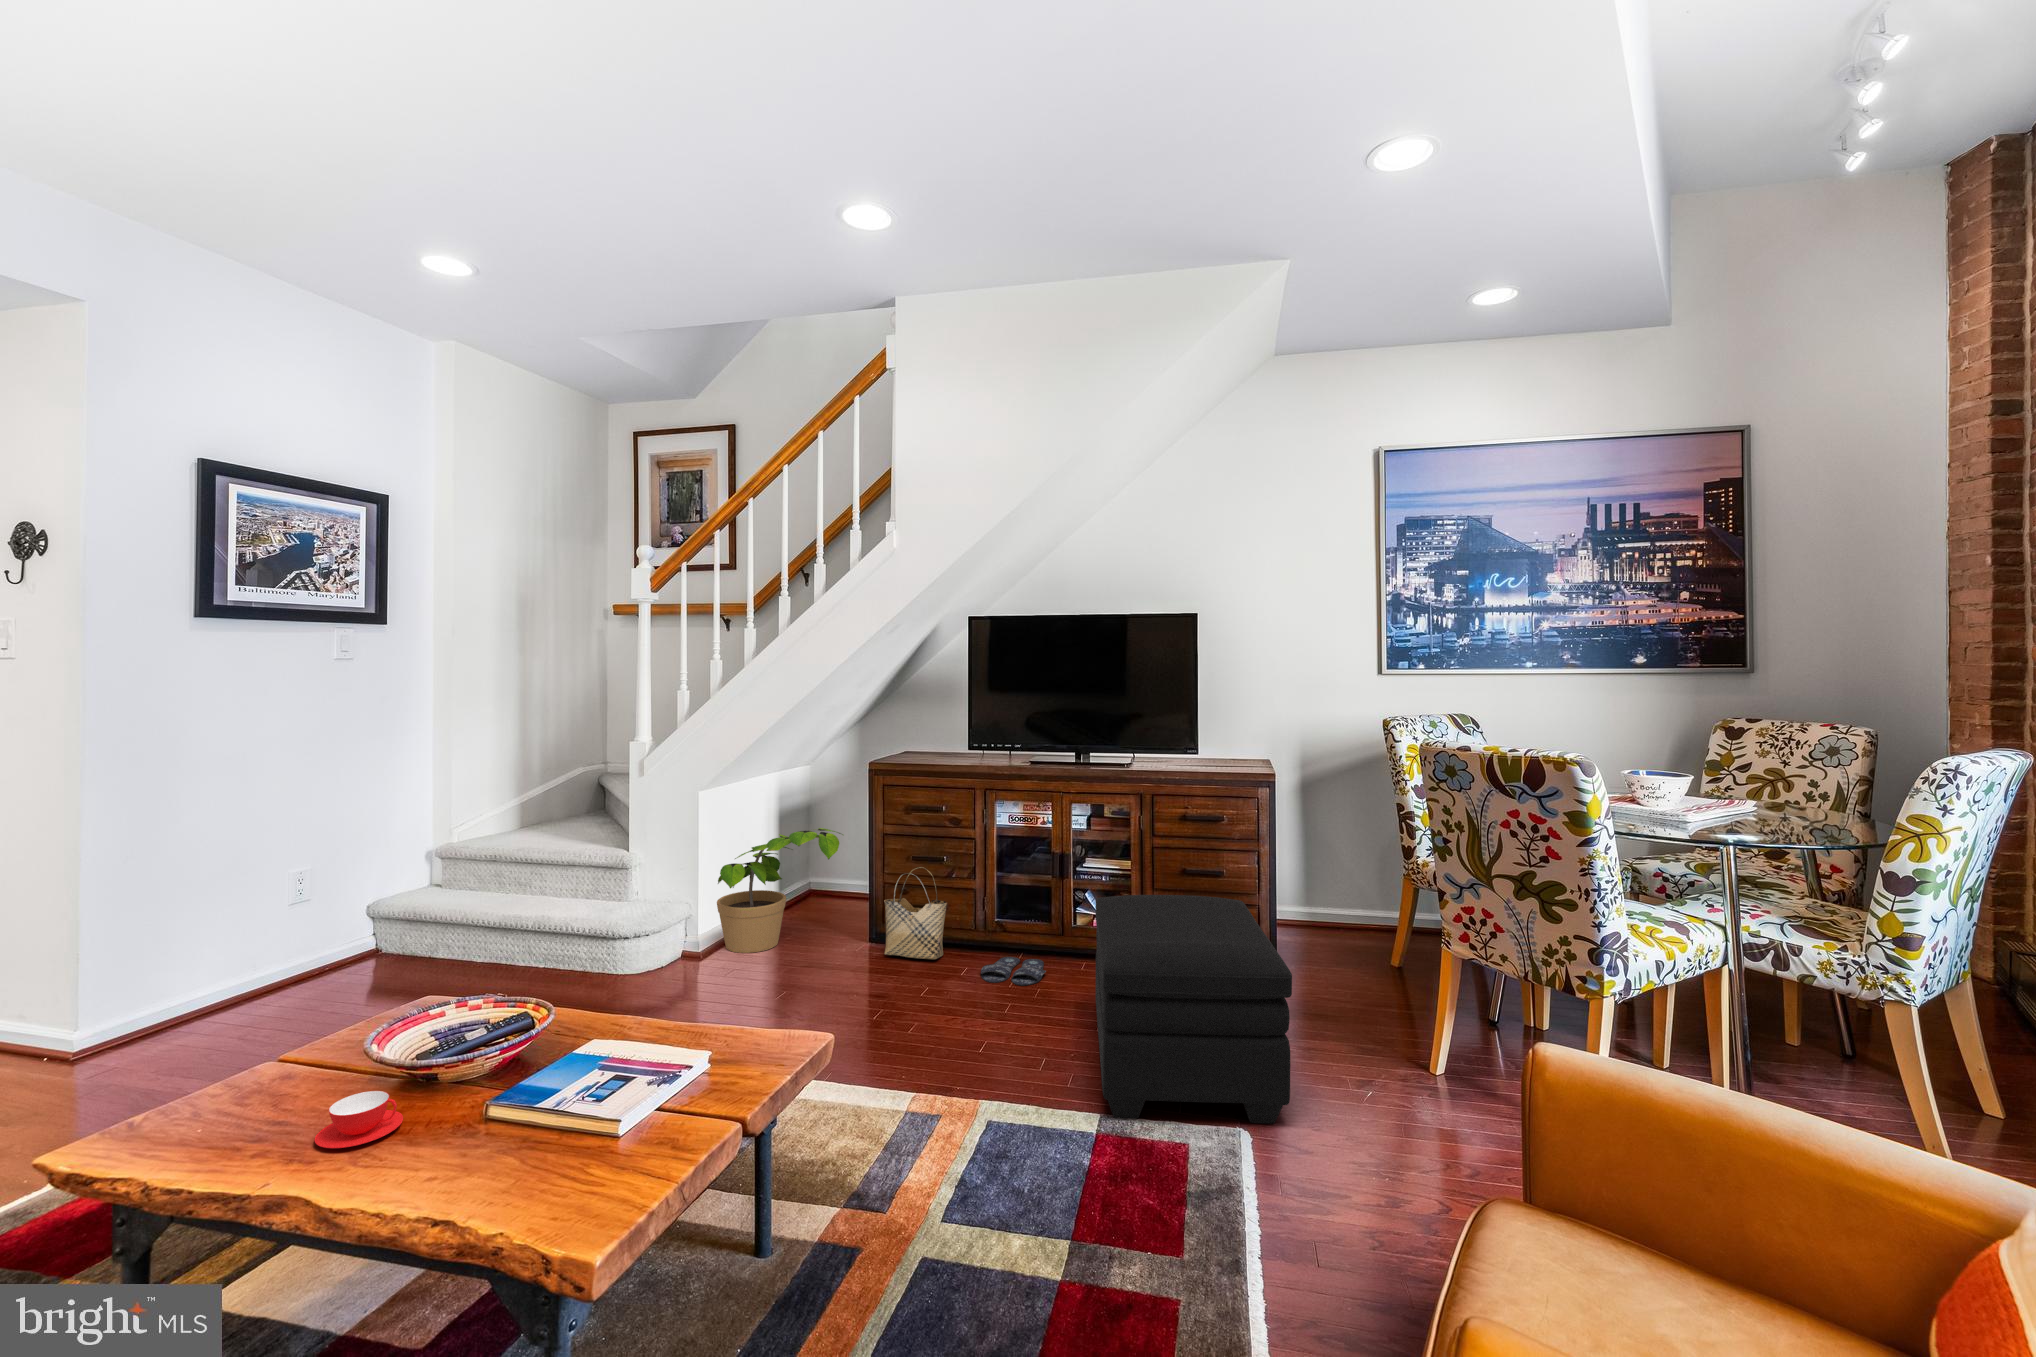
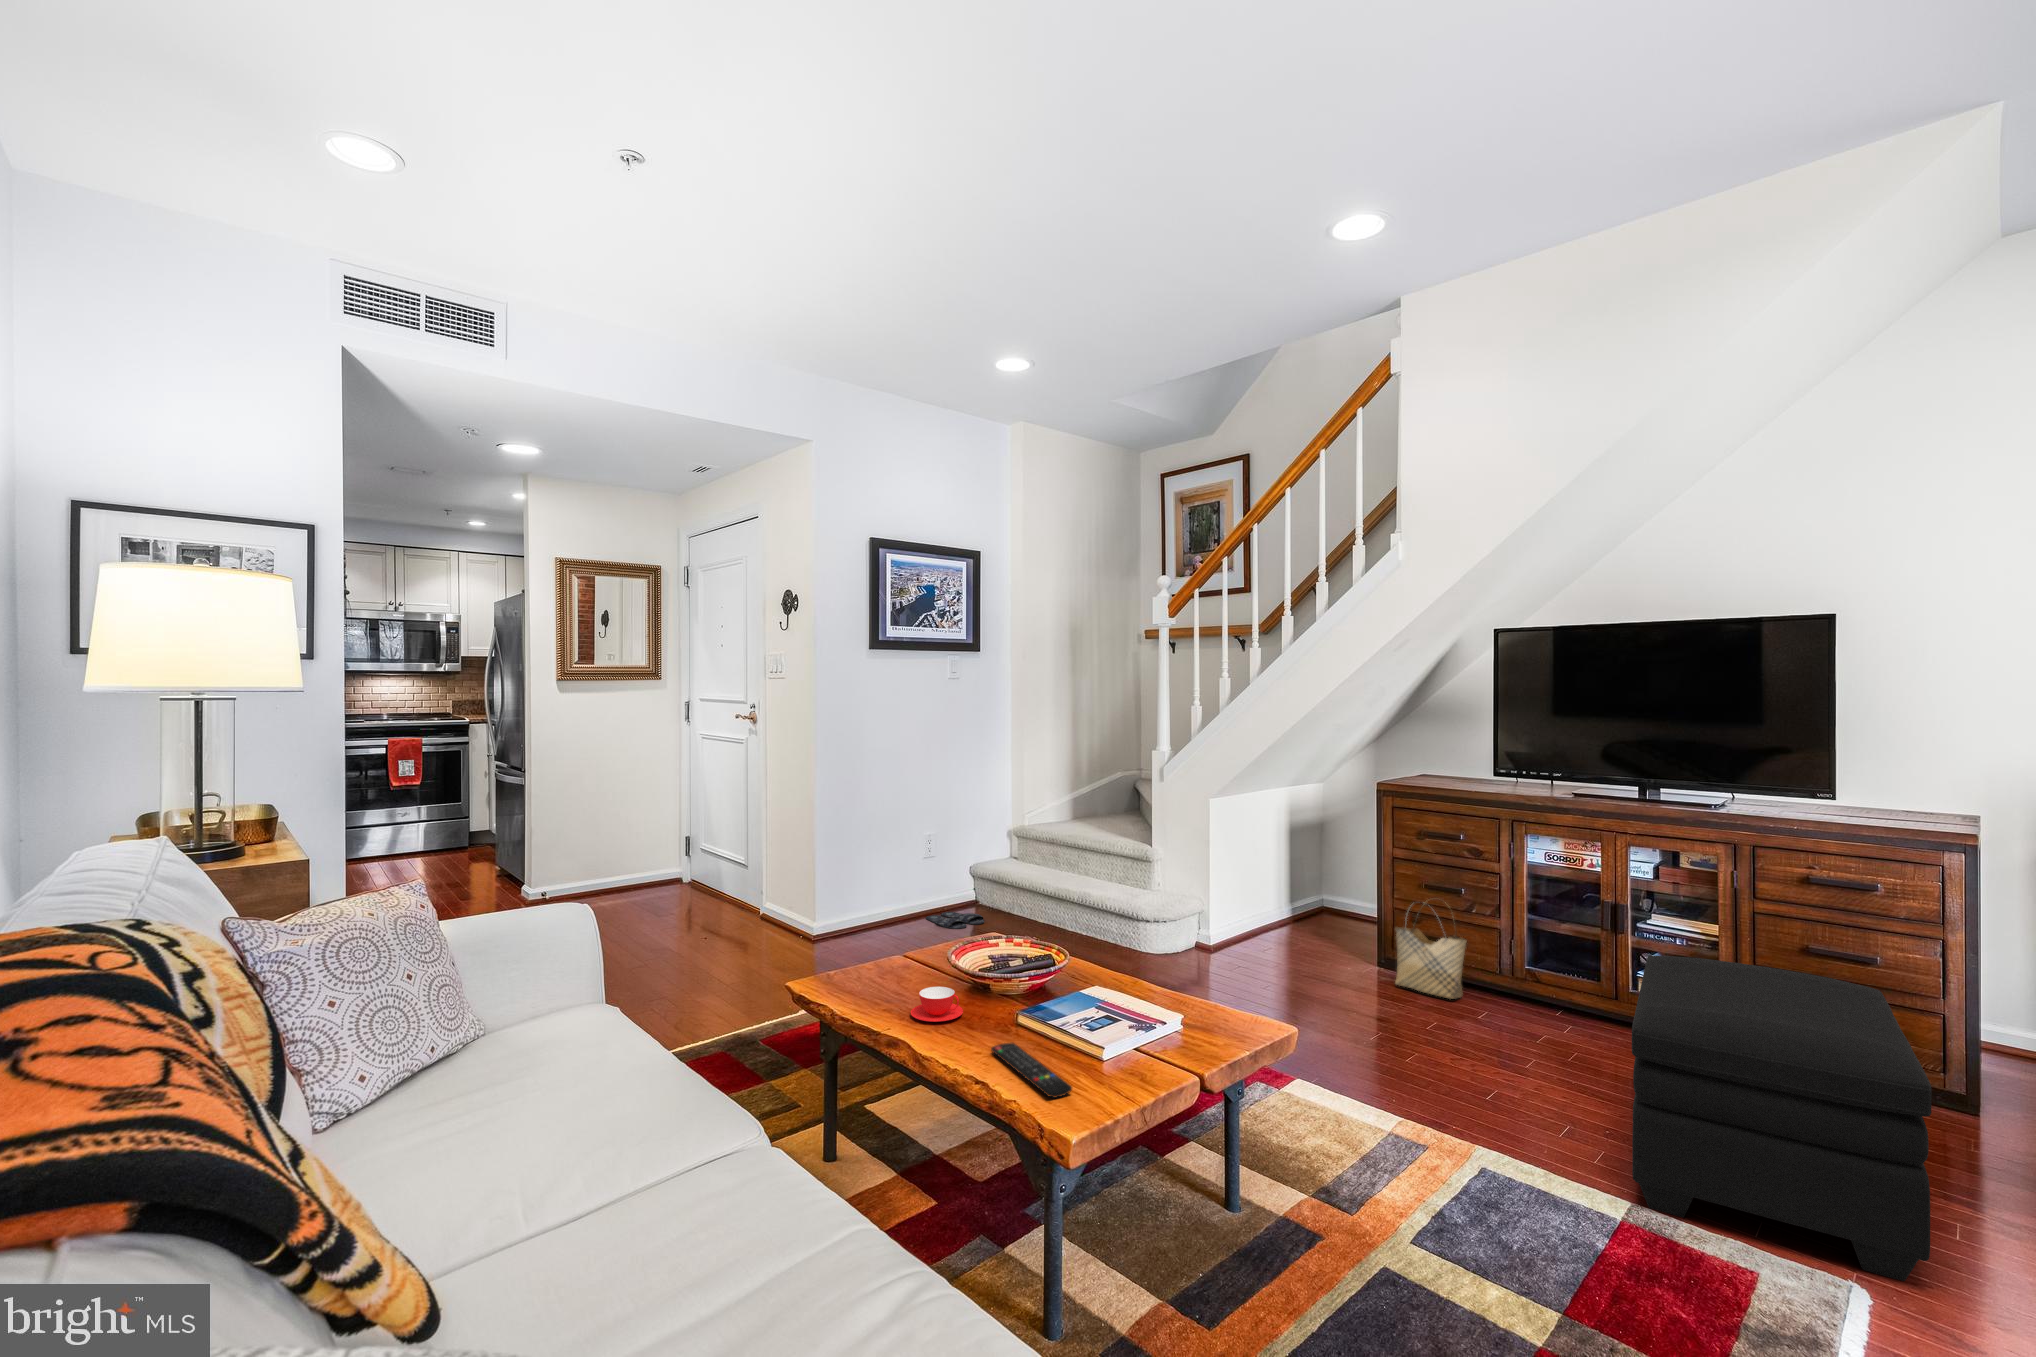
potted plant: present [717,828,843,953] -> none [1228,846,1353,960]
slippers: present [981,957,1046,986] -> present [926,912,984,929]
remote control: none [456,1146,584,1211] -> present [991,1043,1072,1098]

